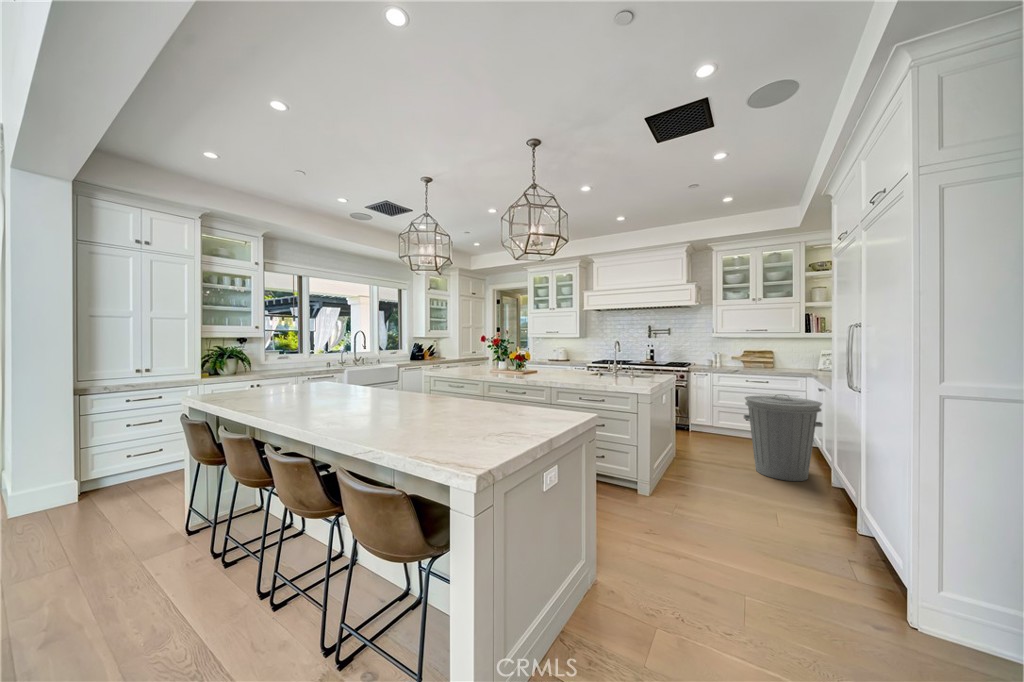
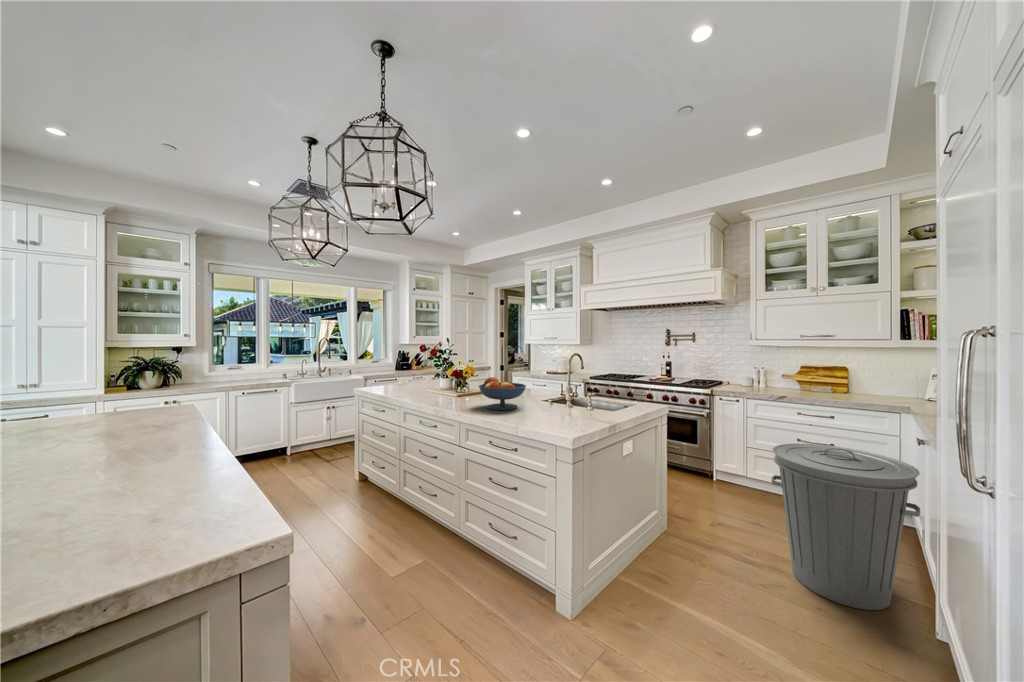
fruit bowl: none [561,357,595,379] -> present [479,377,526,410]

